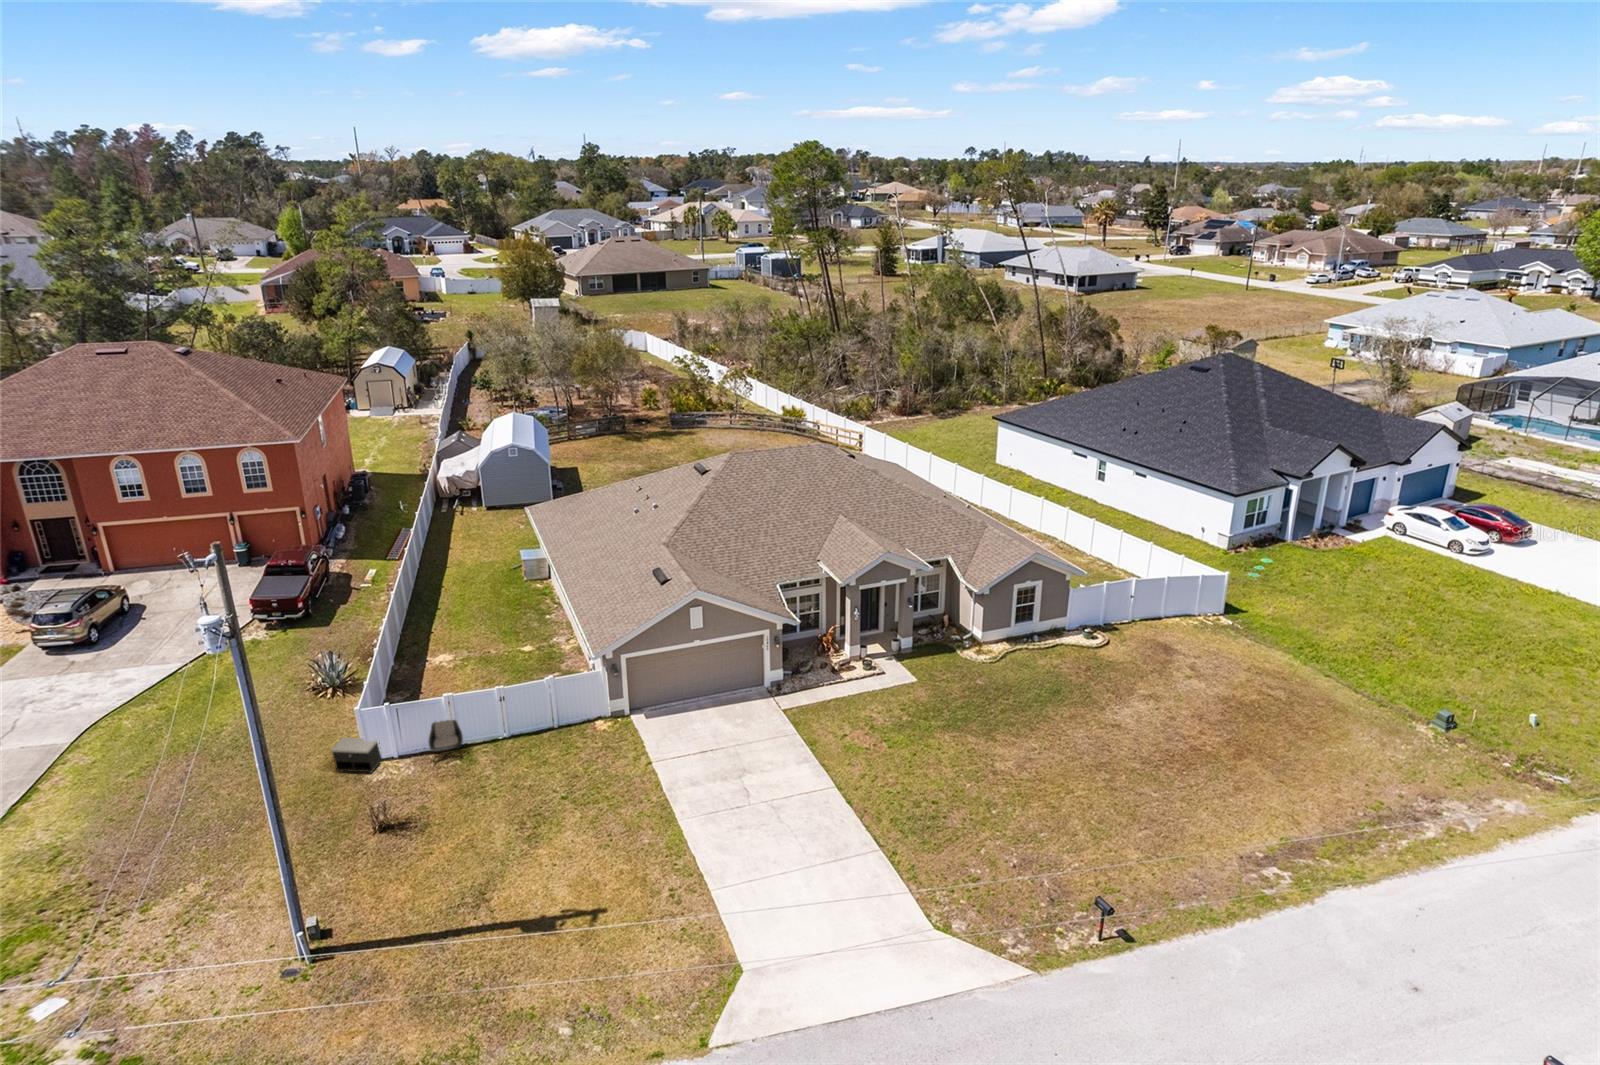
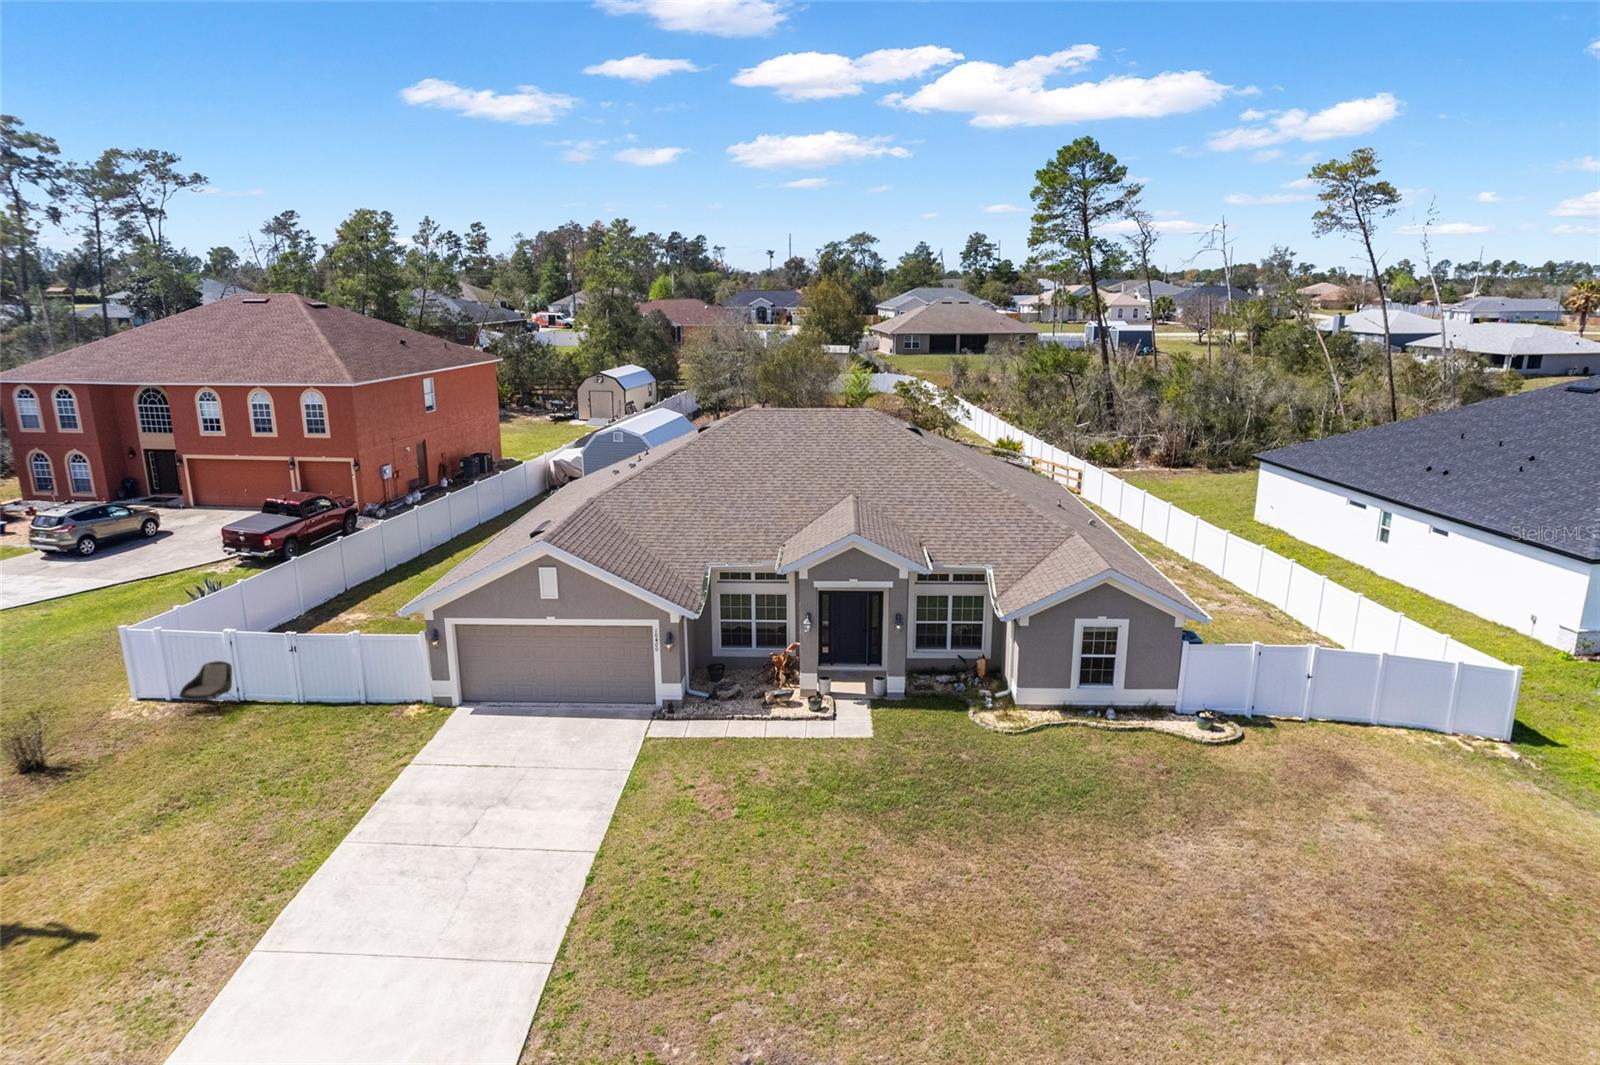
storage bench: present [331,738,382,773] -> none [81,663,144,712]

